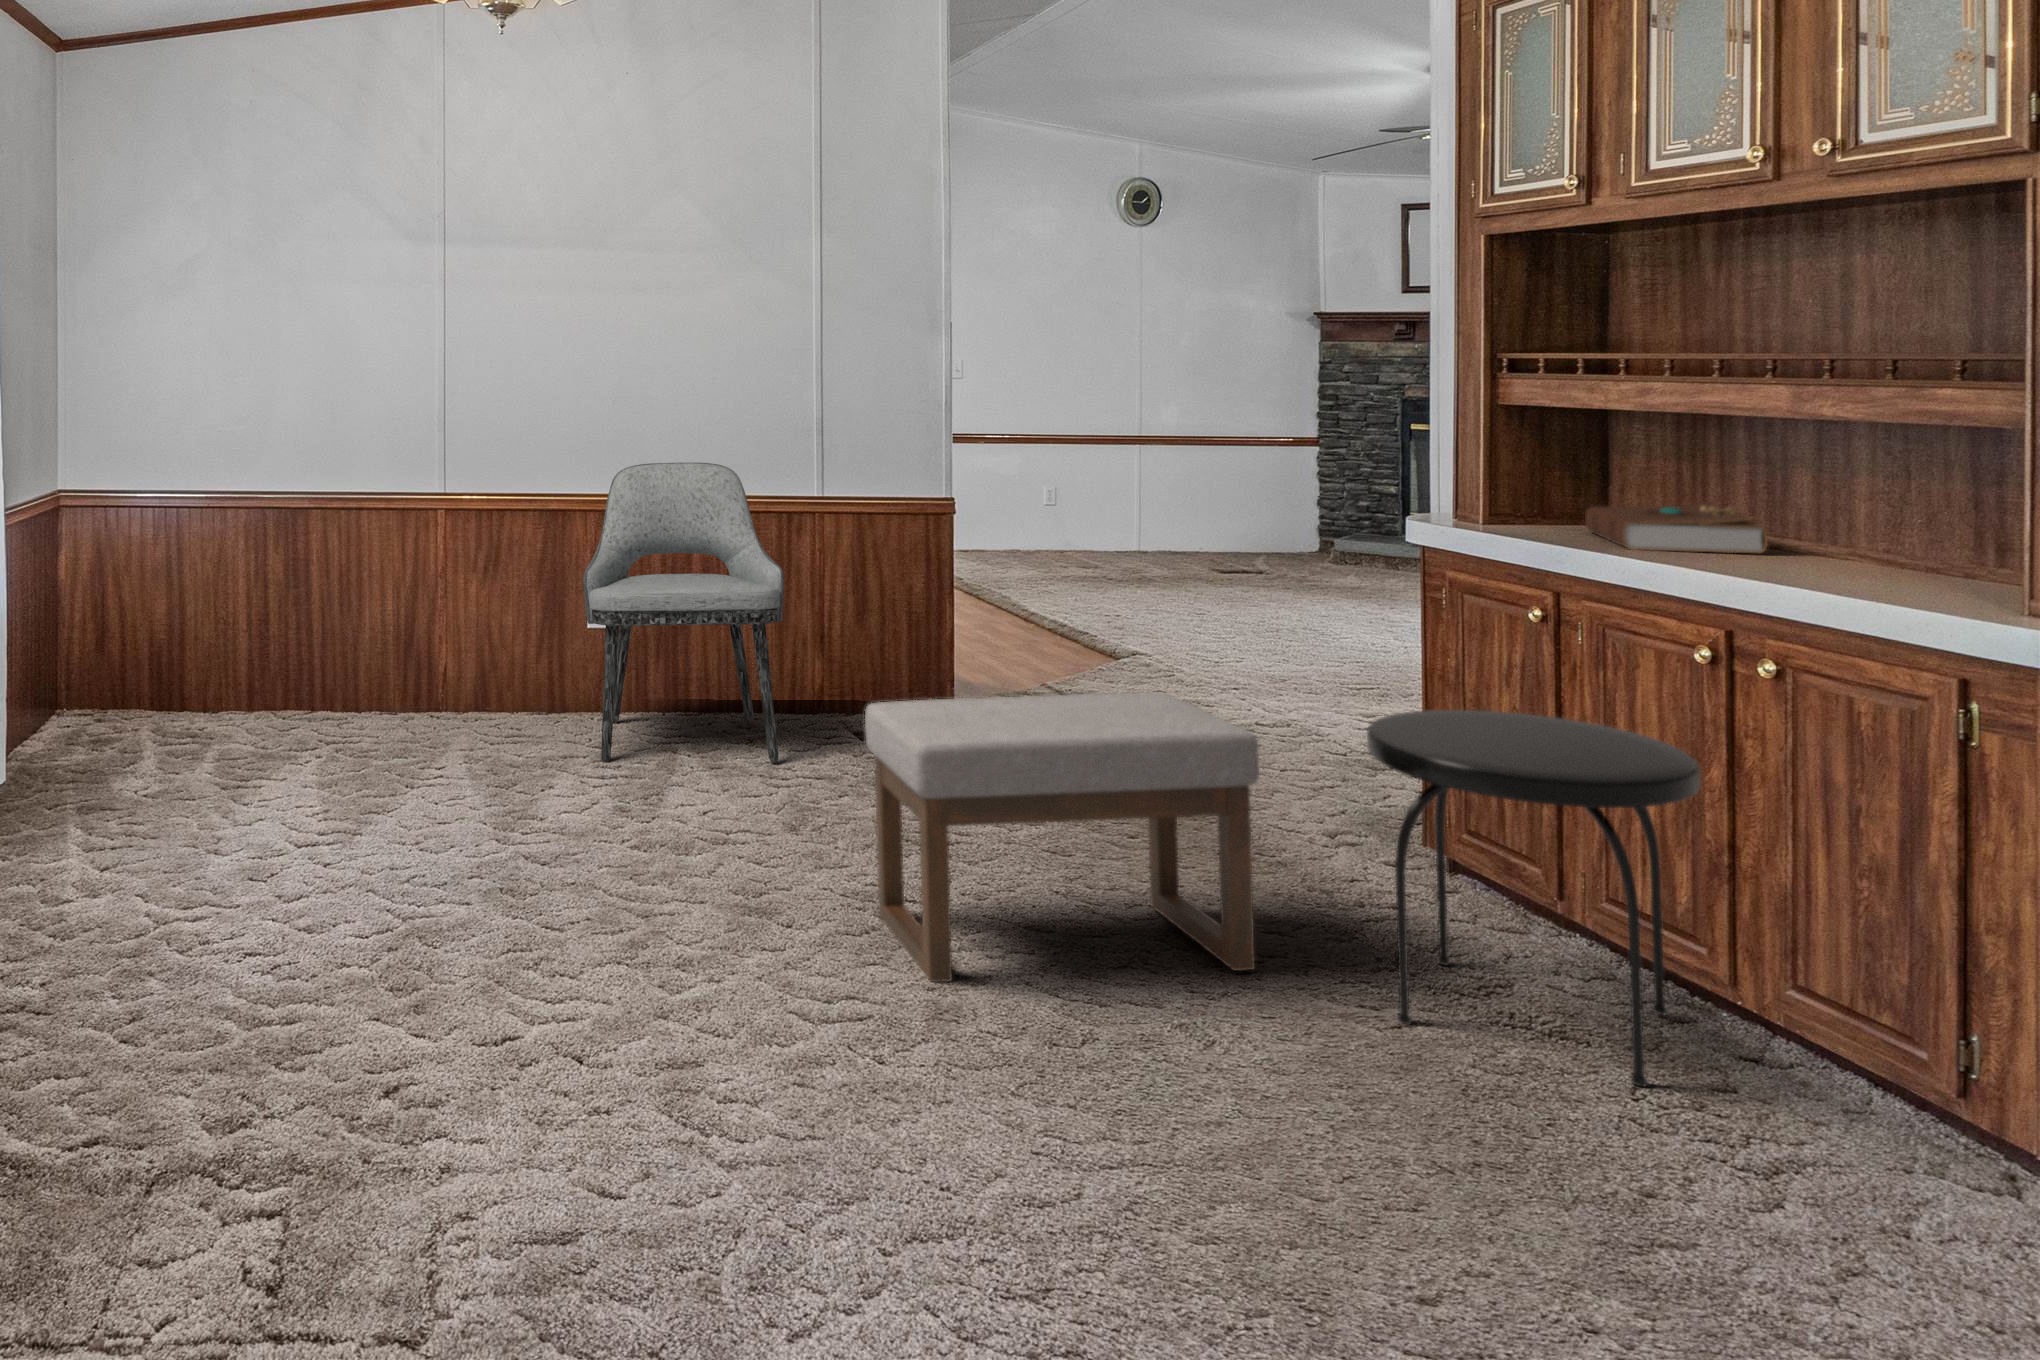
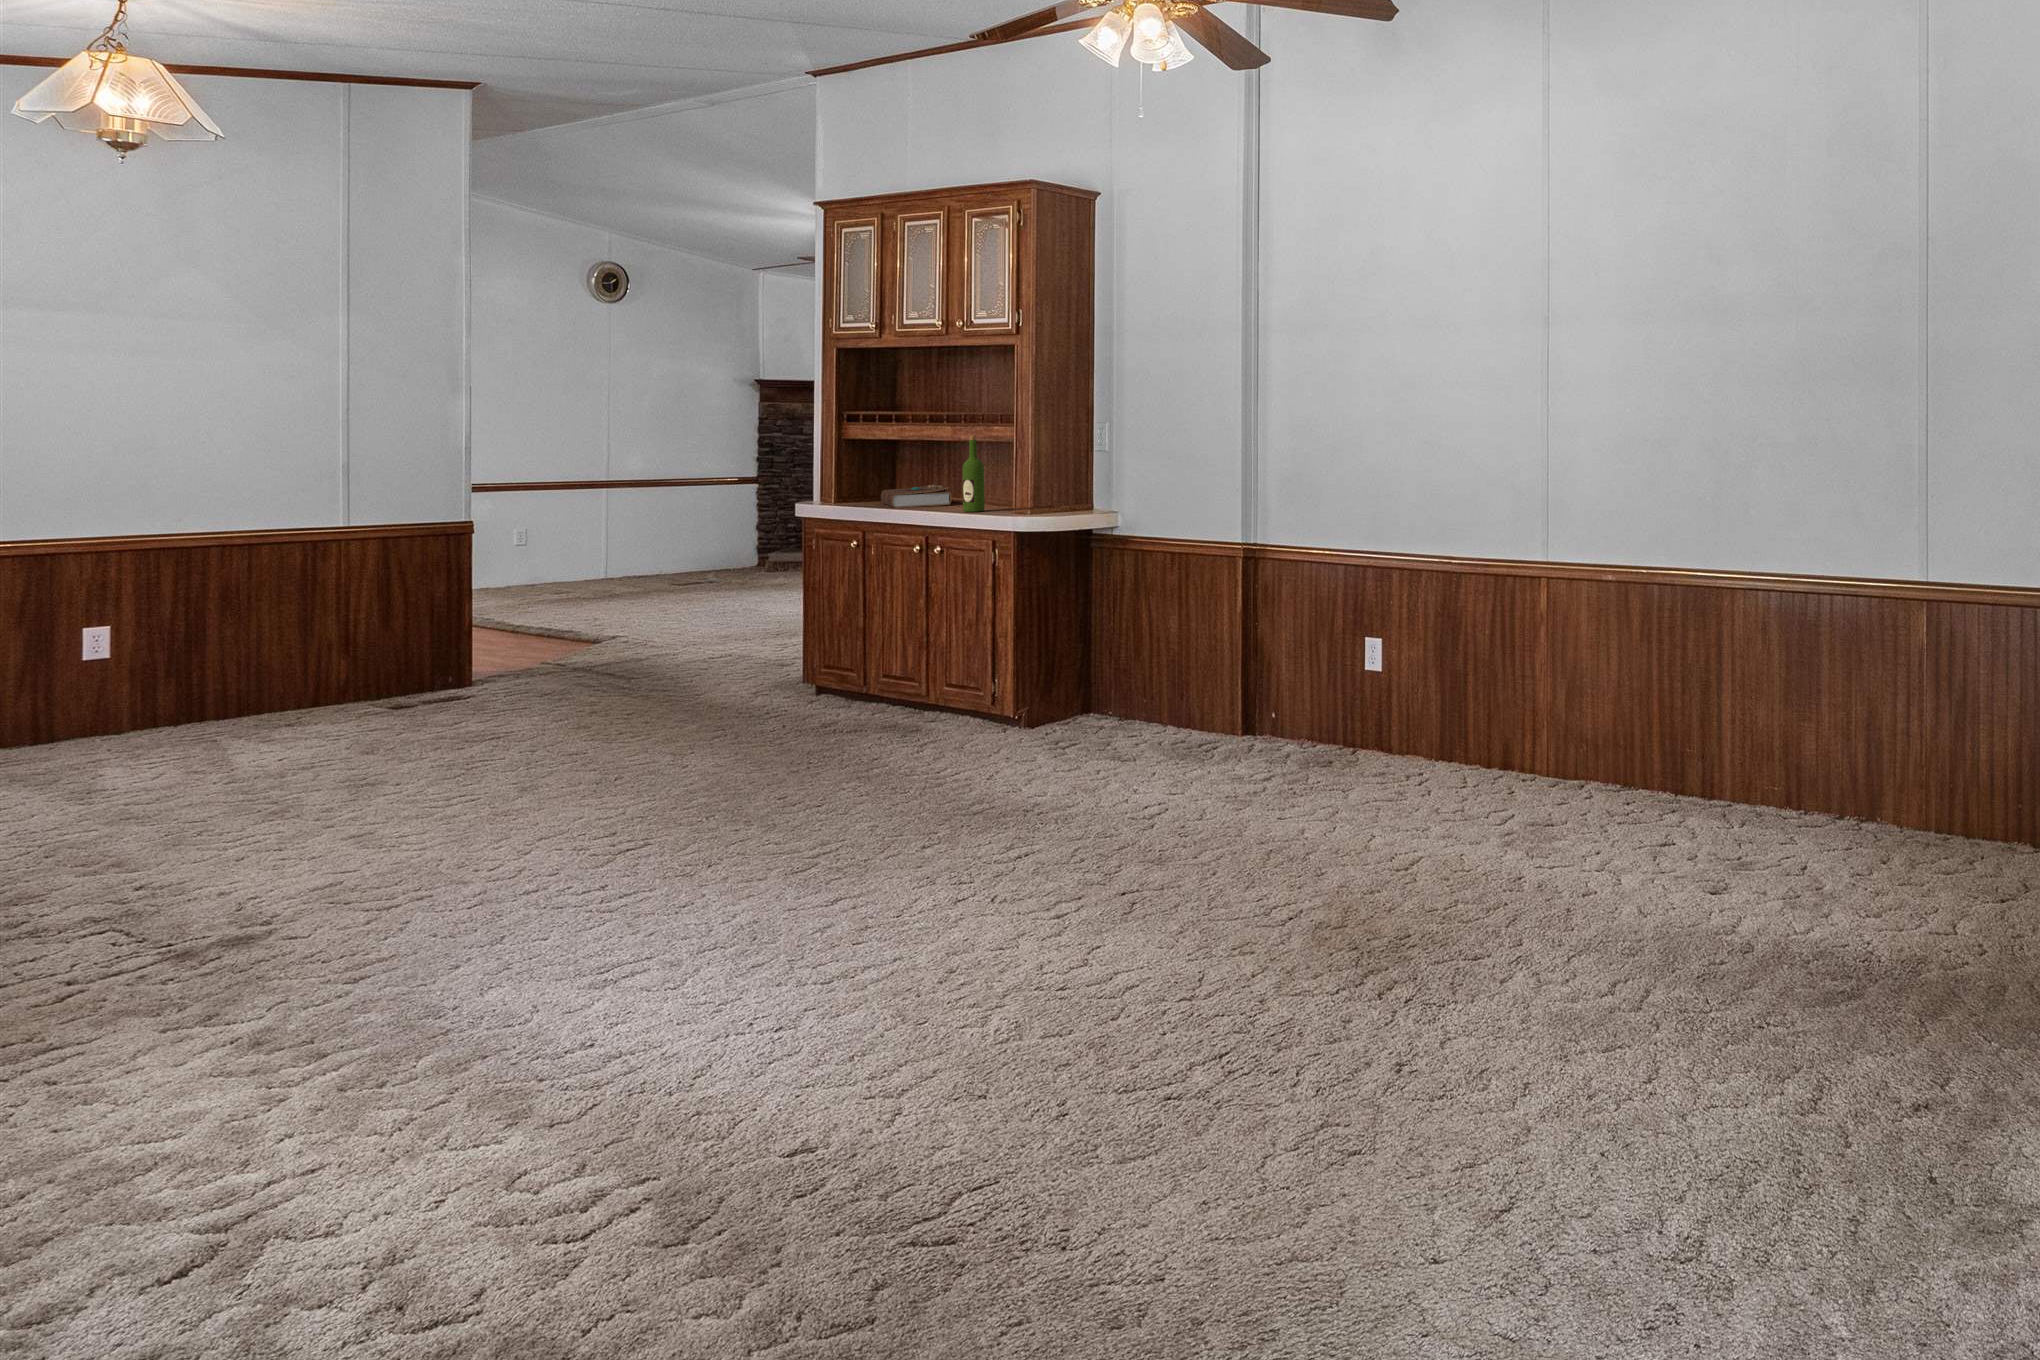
wine bottle: none [1827,408,1893,588] -> present [963,435,985,512]
dining chair: present [583,462,784,763] -> none [107,507,327,764]
ottoman: present [865,692,1259,982] -> none [448,612,708,792]
side table: present [1367,710,1700,1087] -> none [765,591,911,749]

